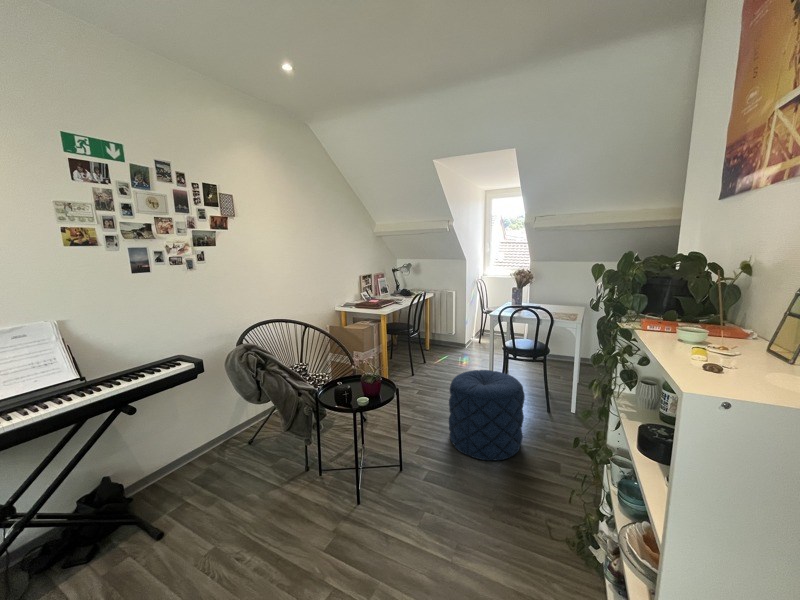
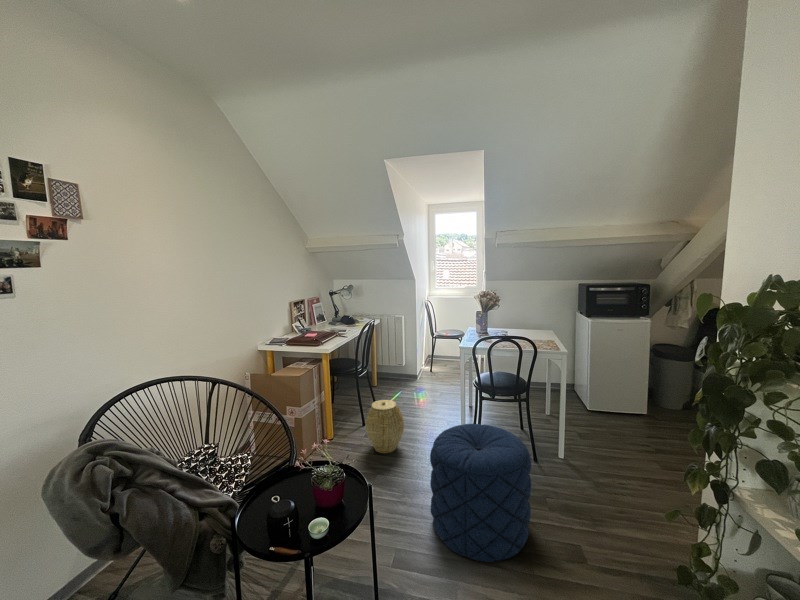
woven basket: none [411,354,442,394] -> present [365,400,404,453]

